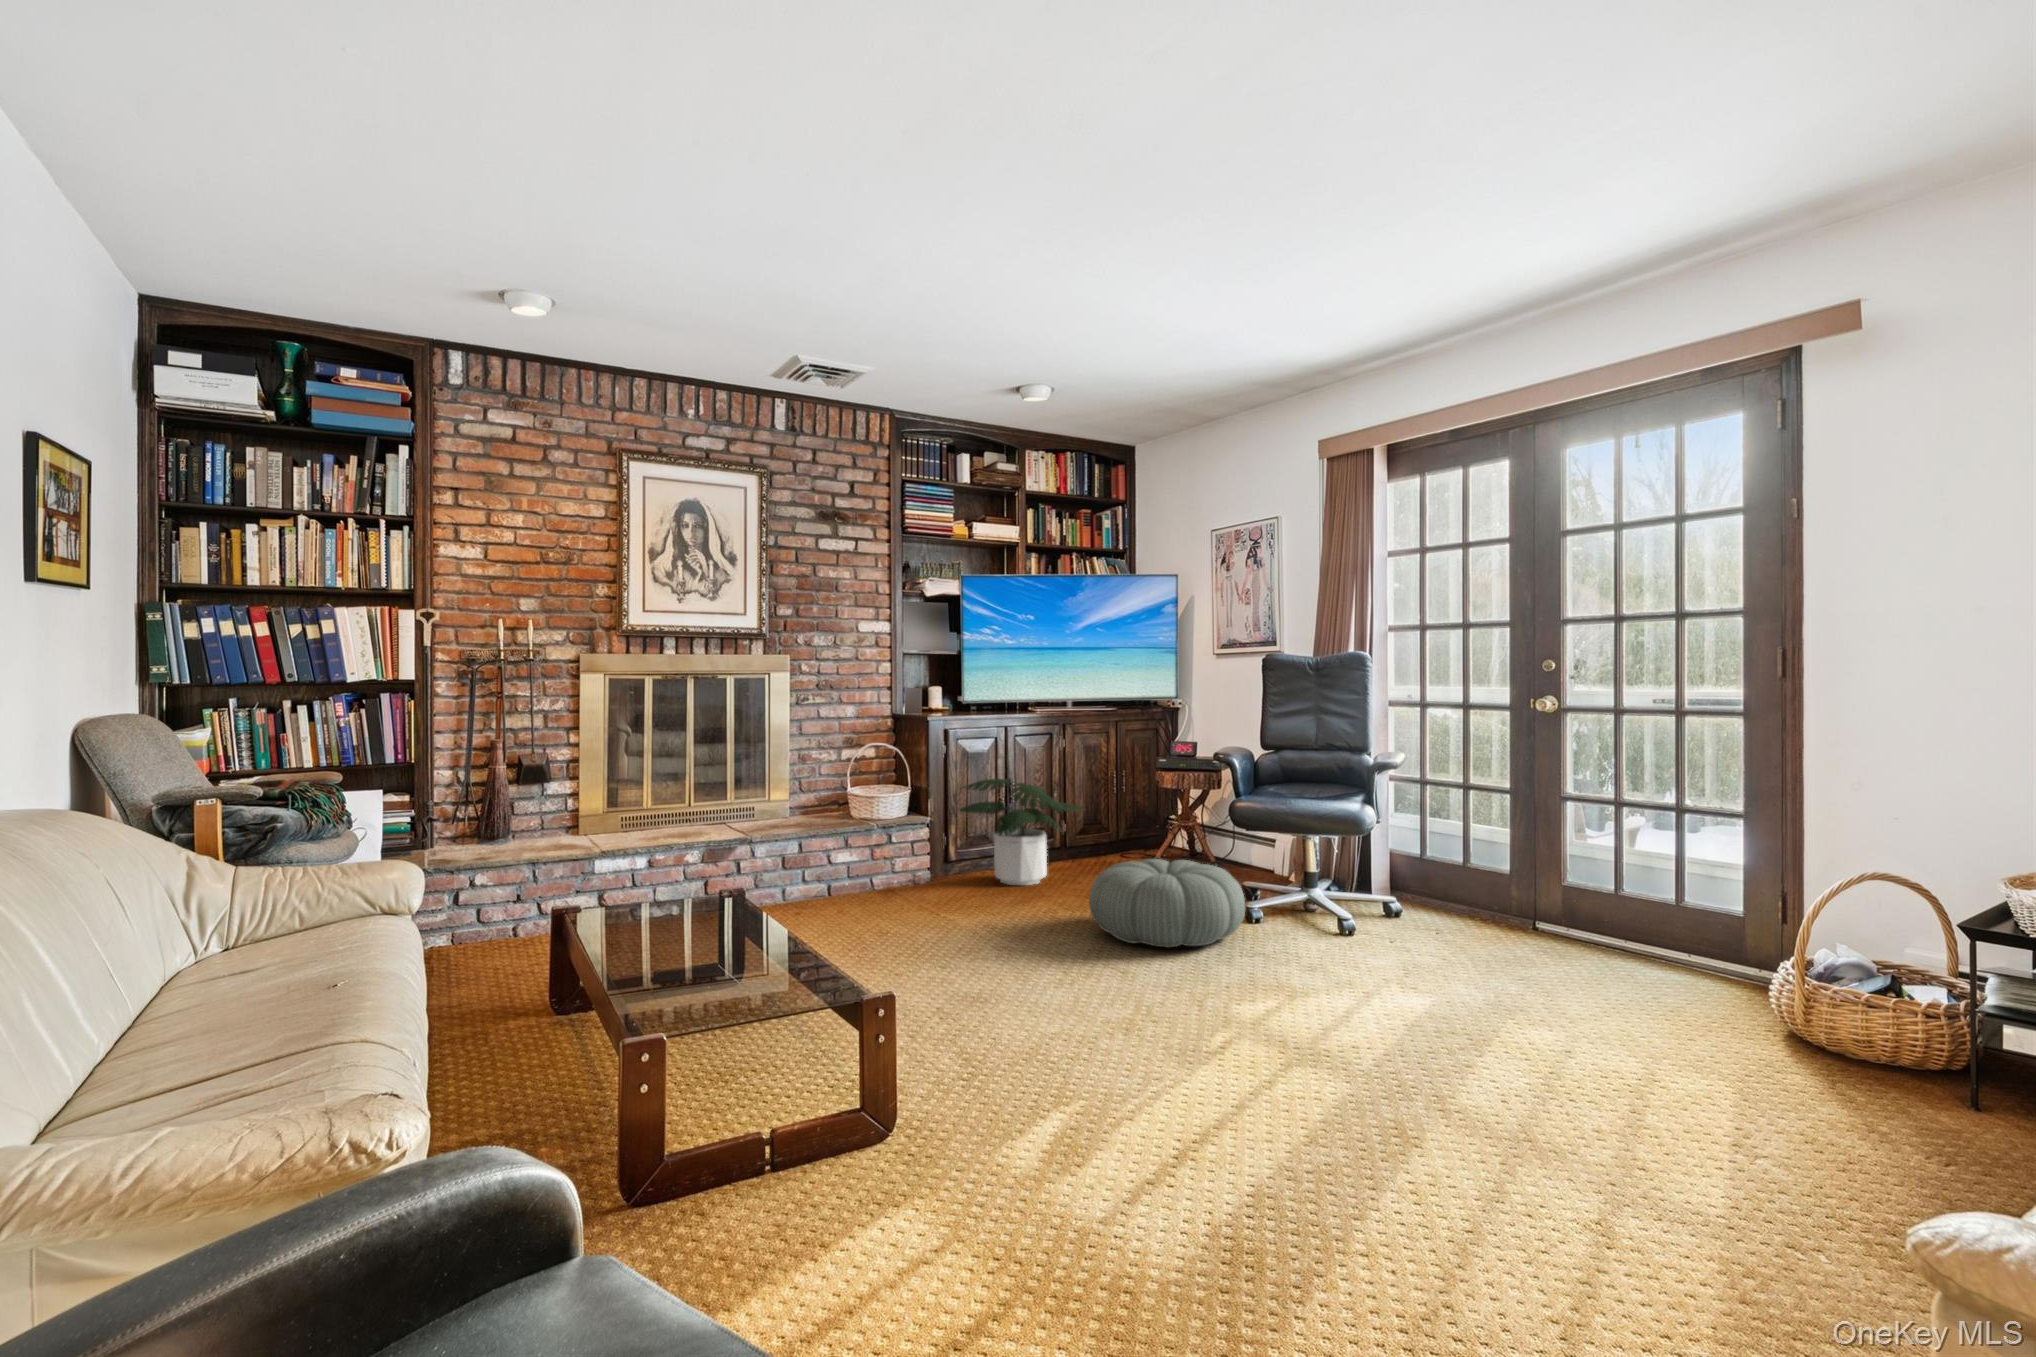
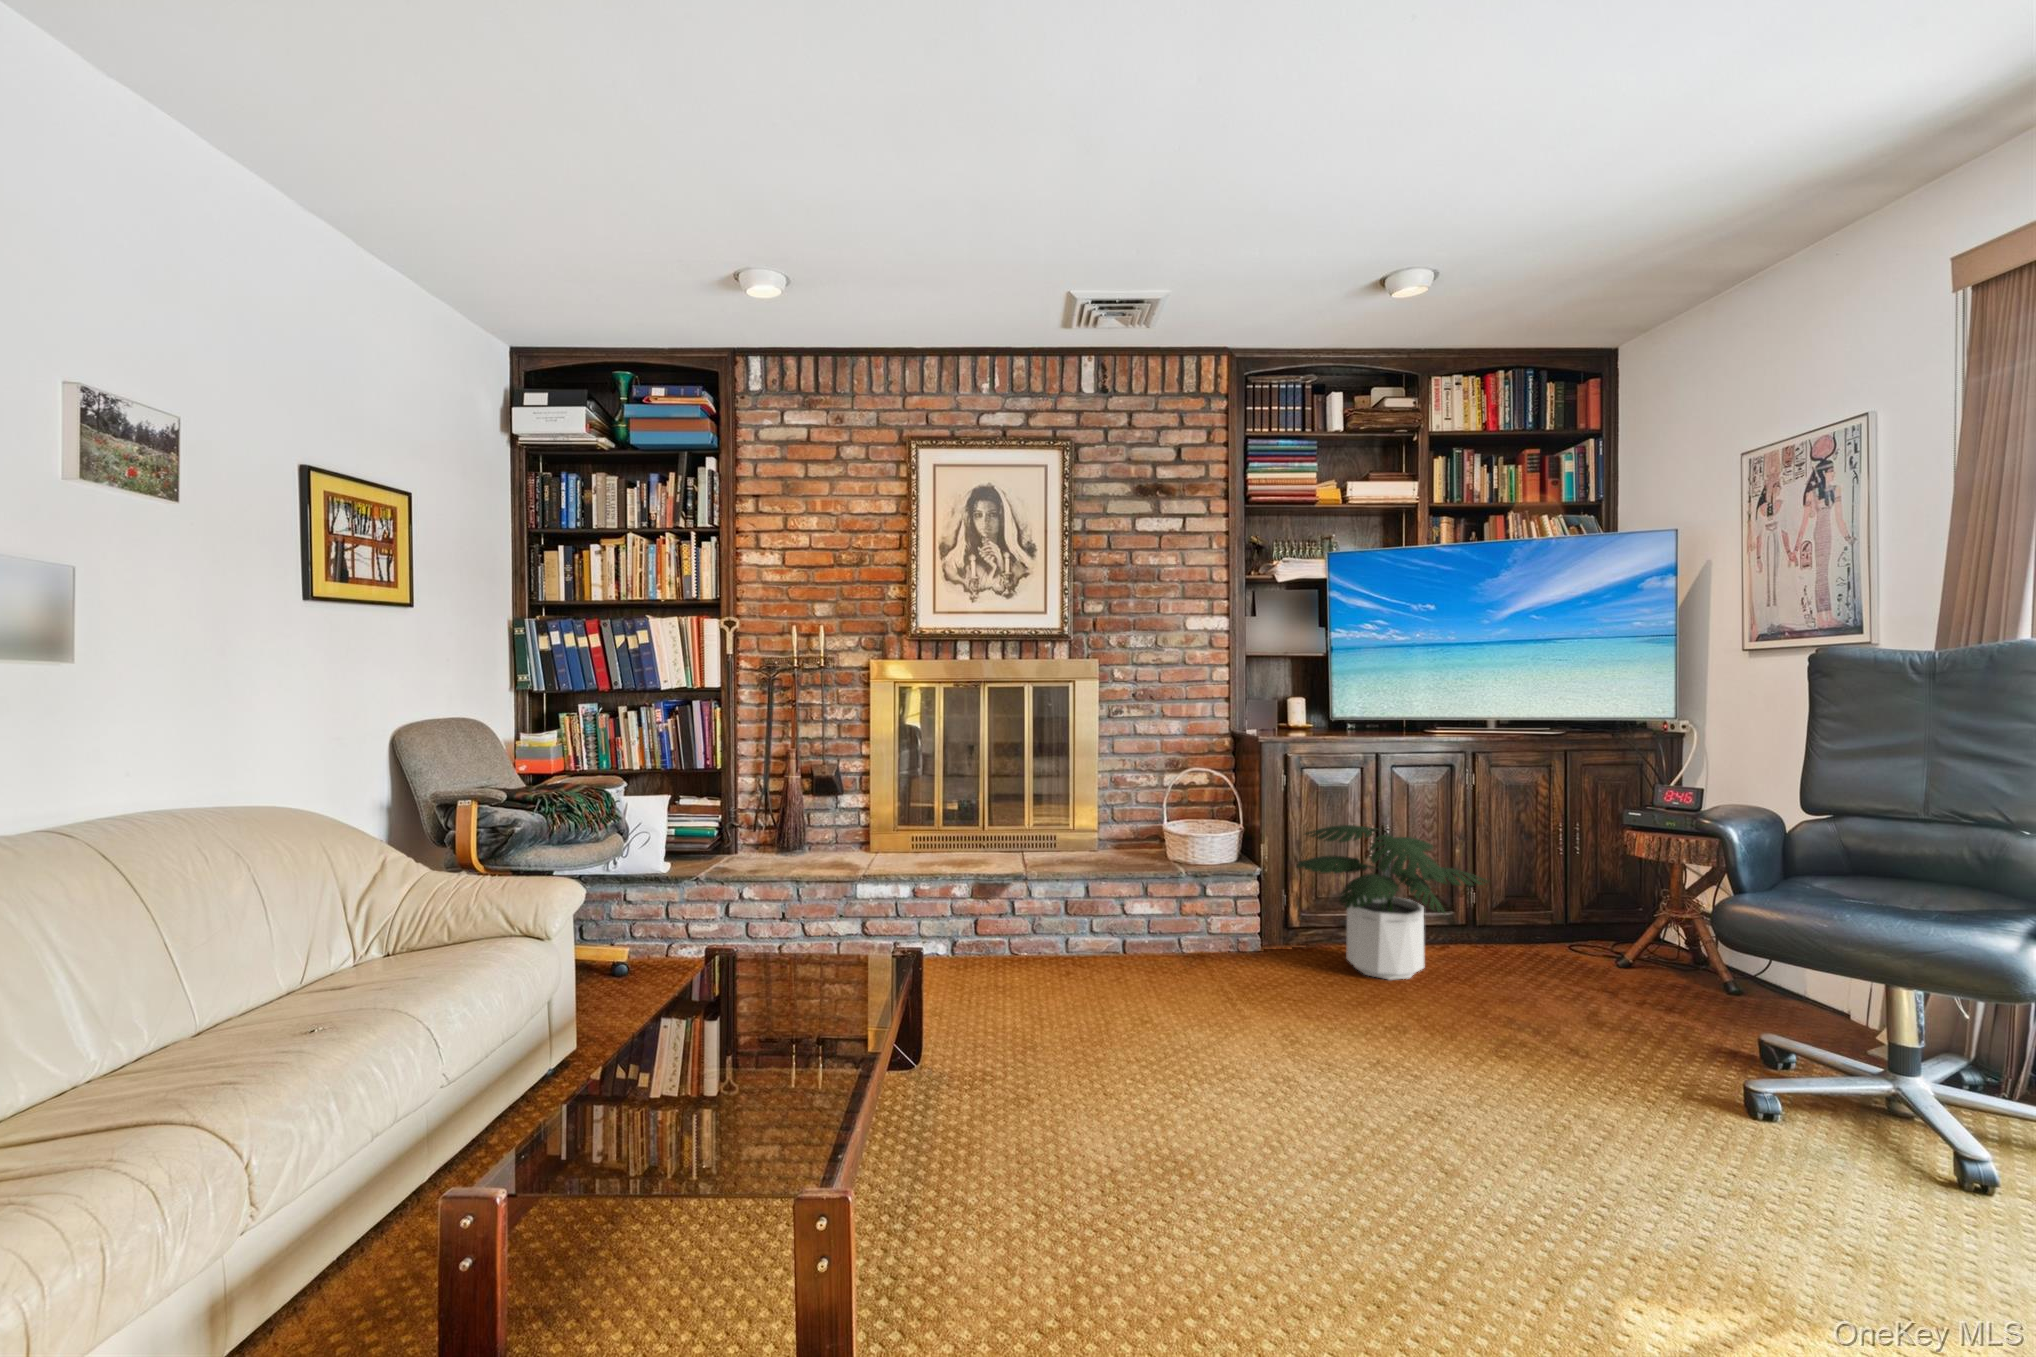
pouf: present [1089,859,1245,947] -> none [1426,997,1727,1189]

